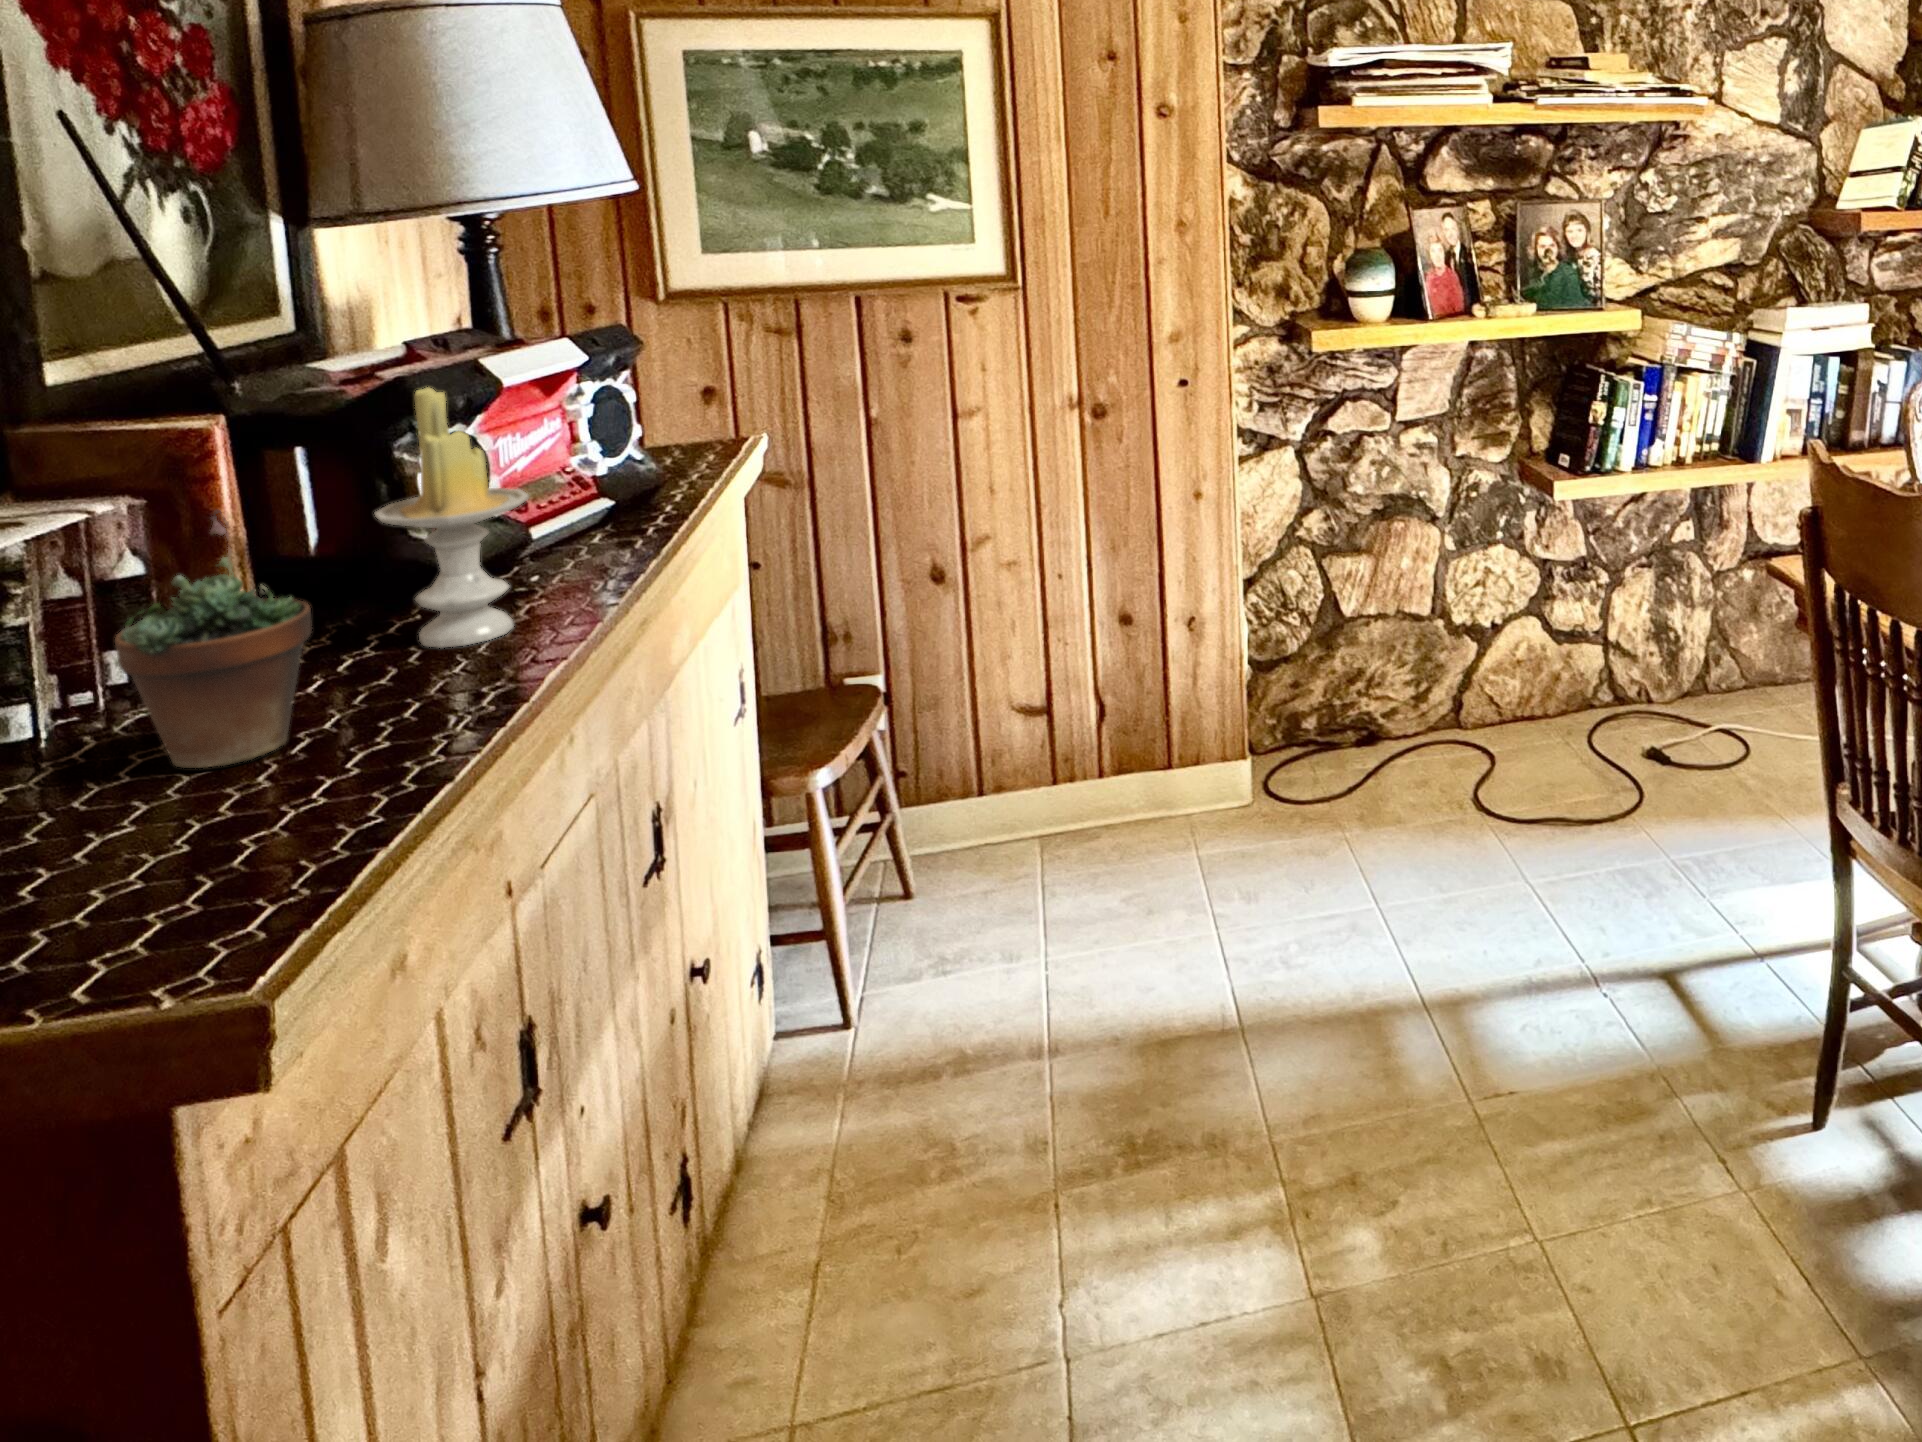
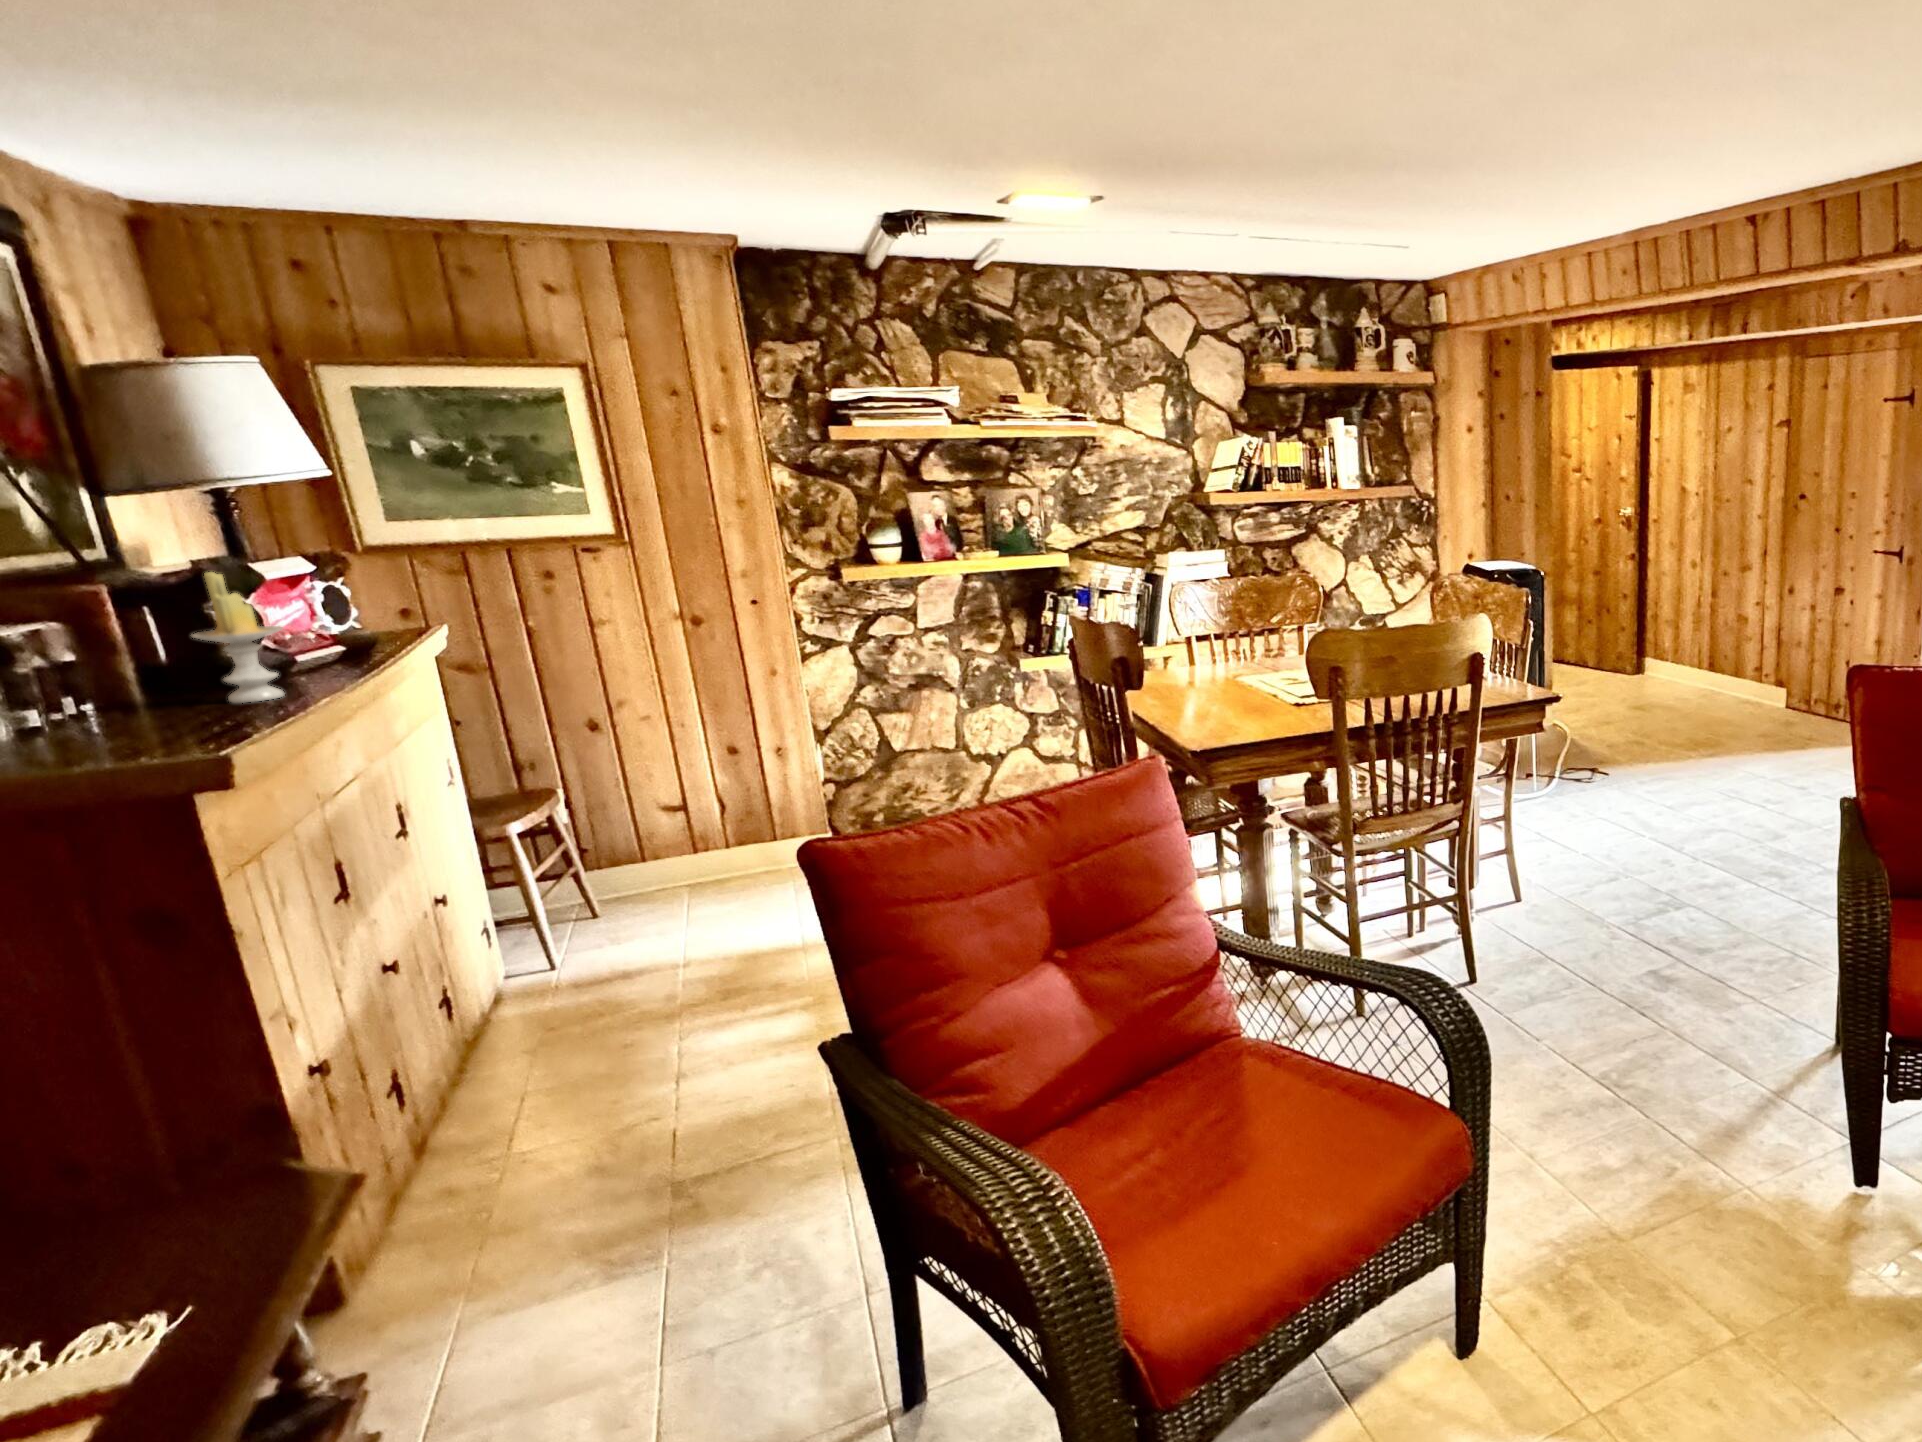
succulent plant: present [115,510,312,768] -> none [67,616,174,734]

